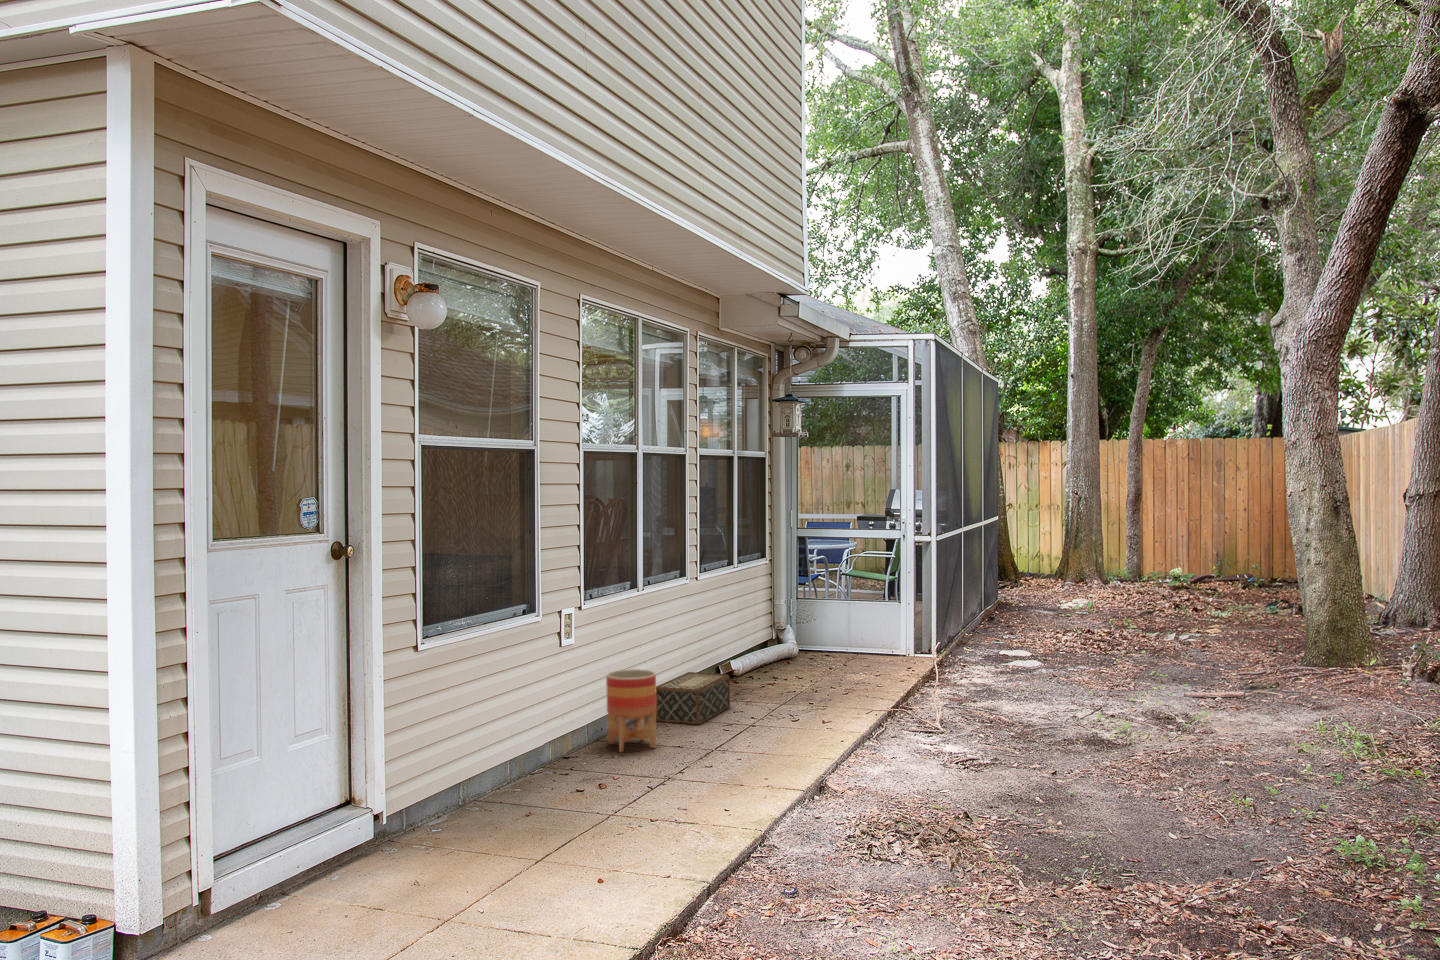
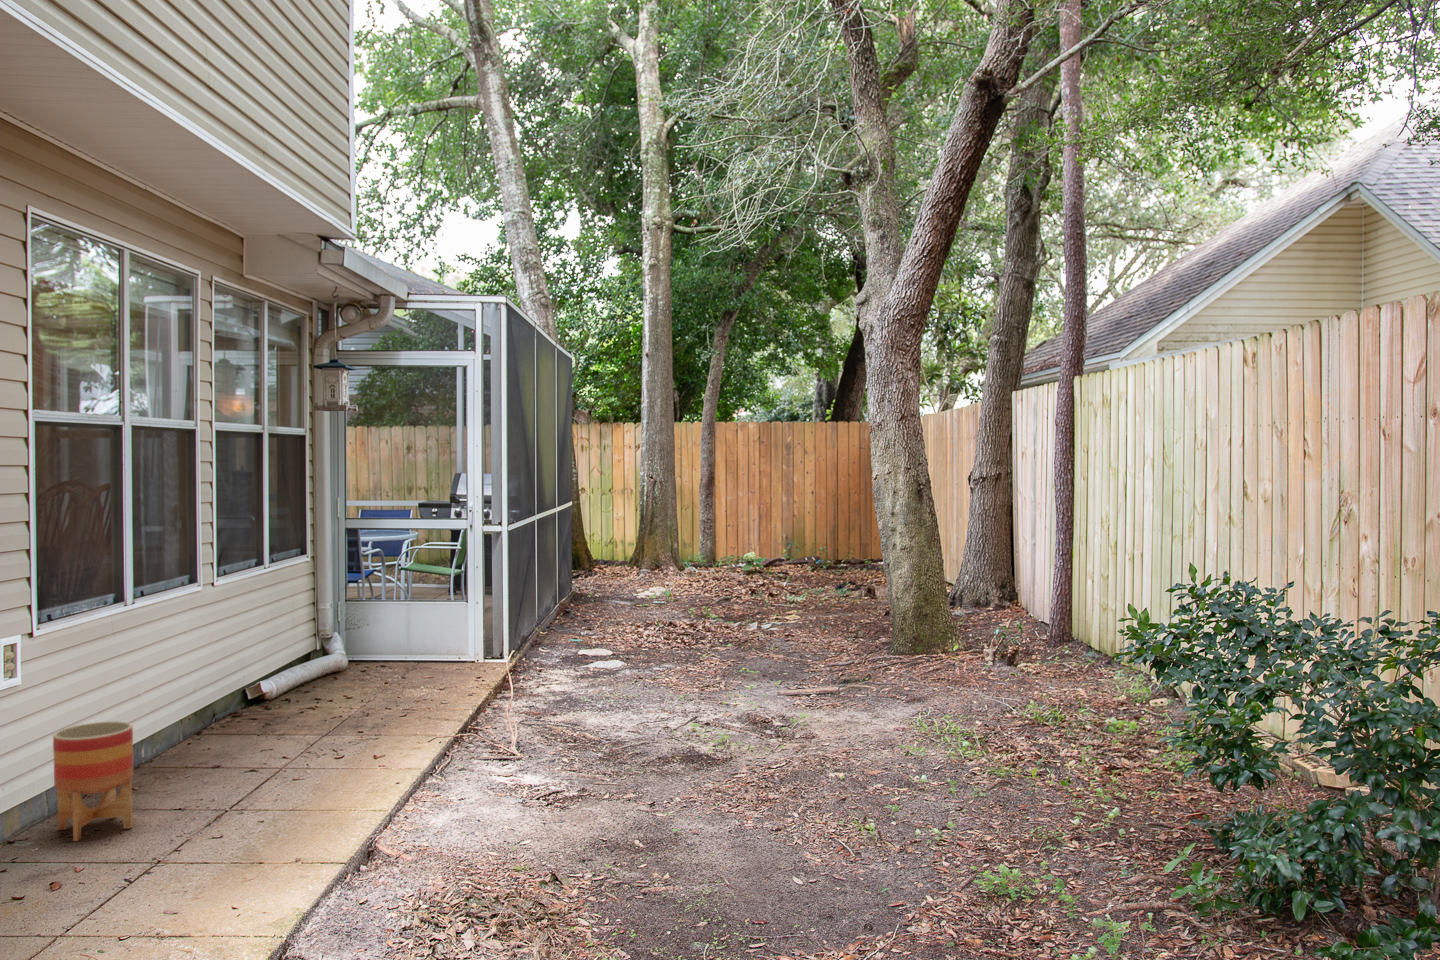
woven basket: present [655,672,730,724] -> none [136,711,250,785]

